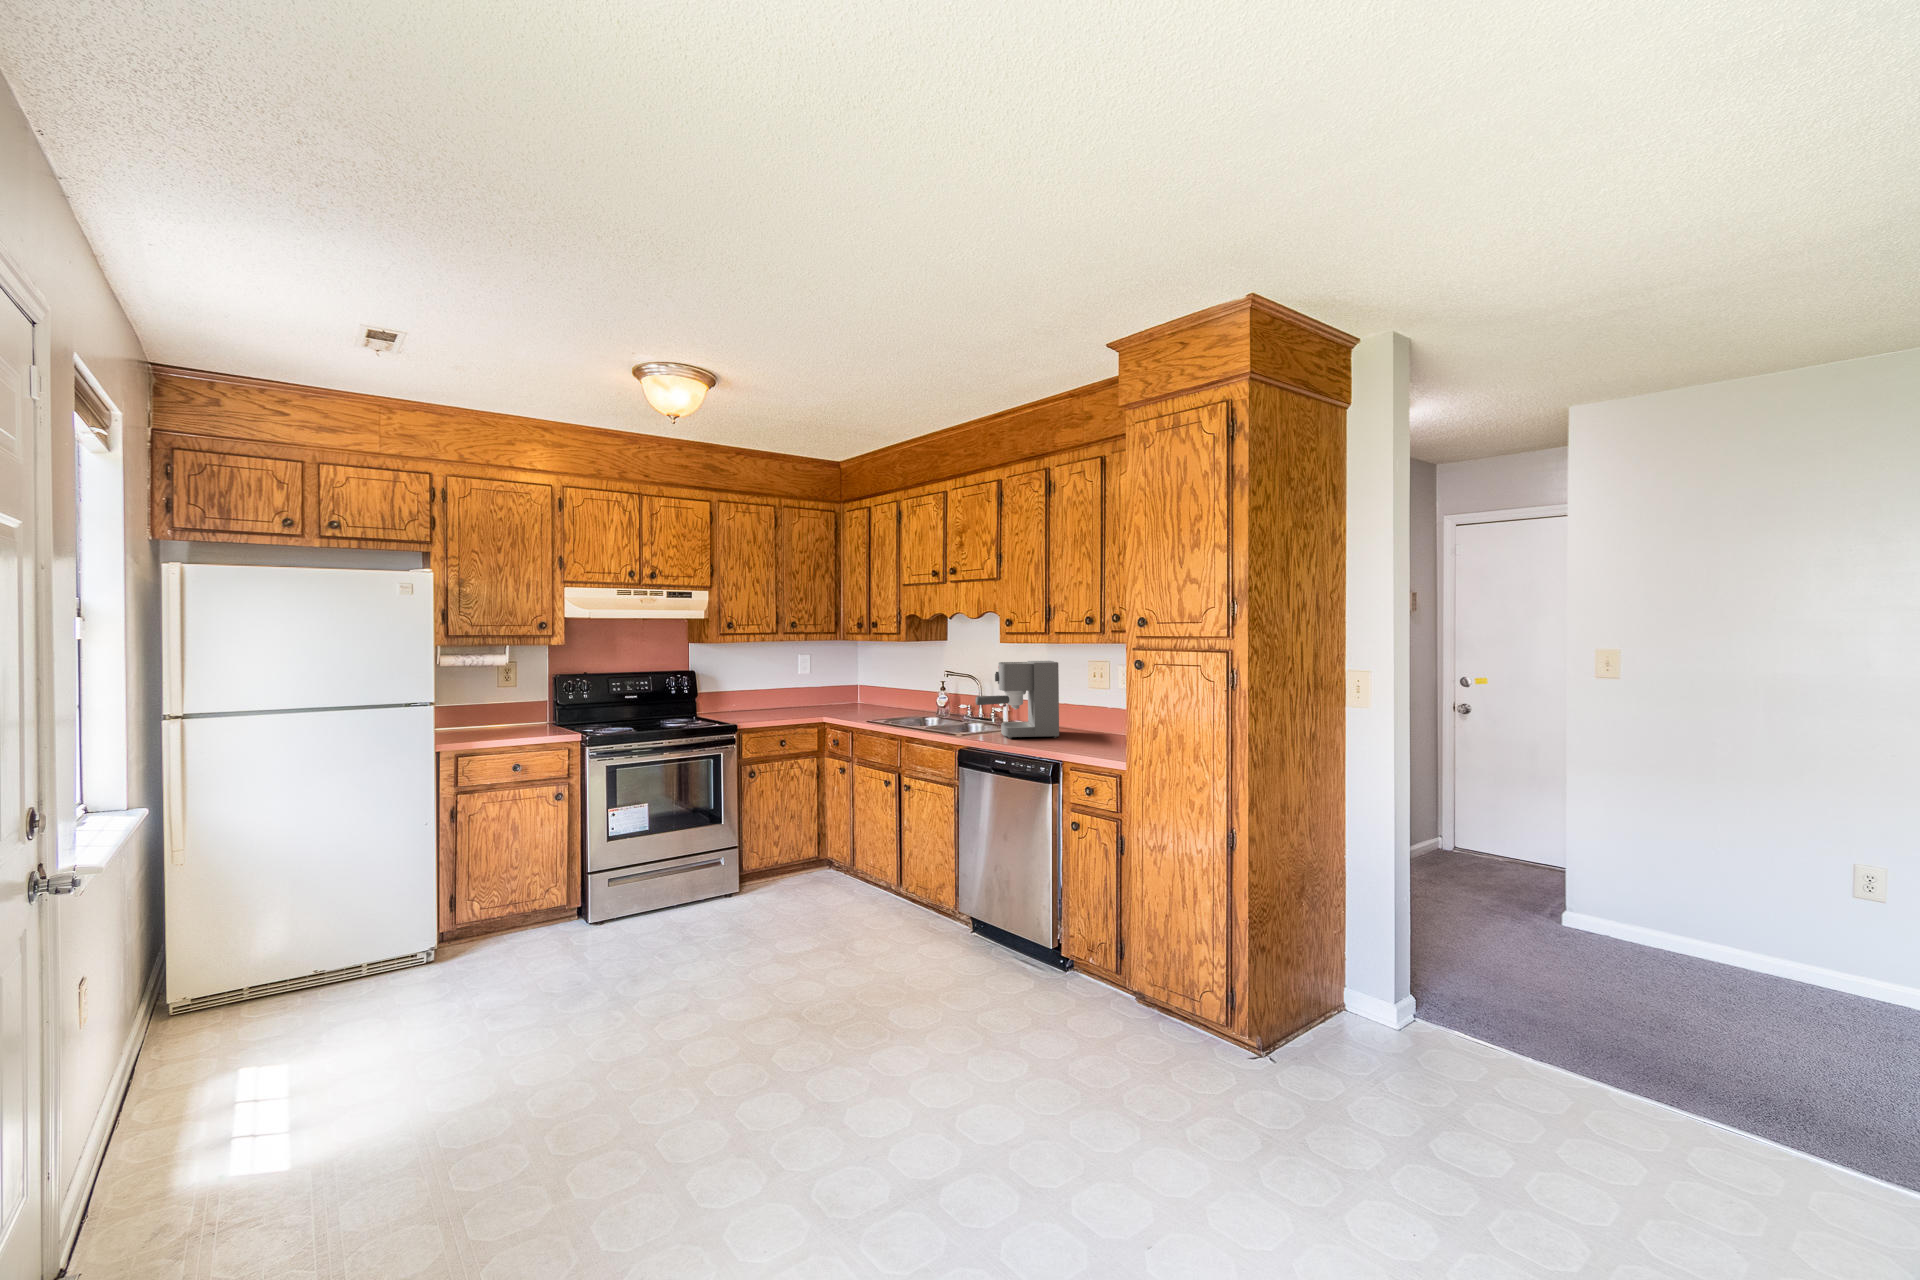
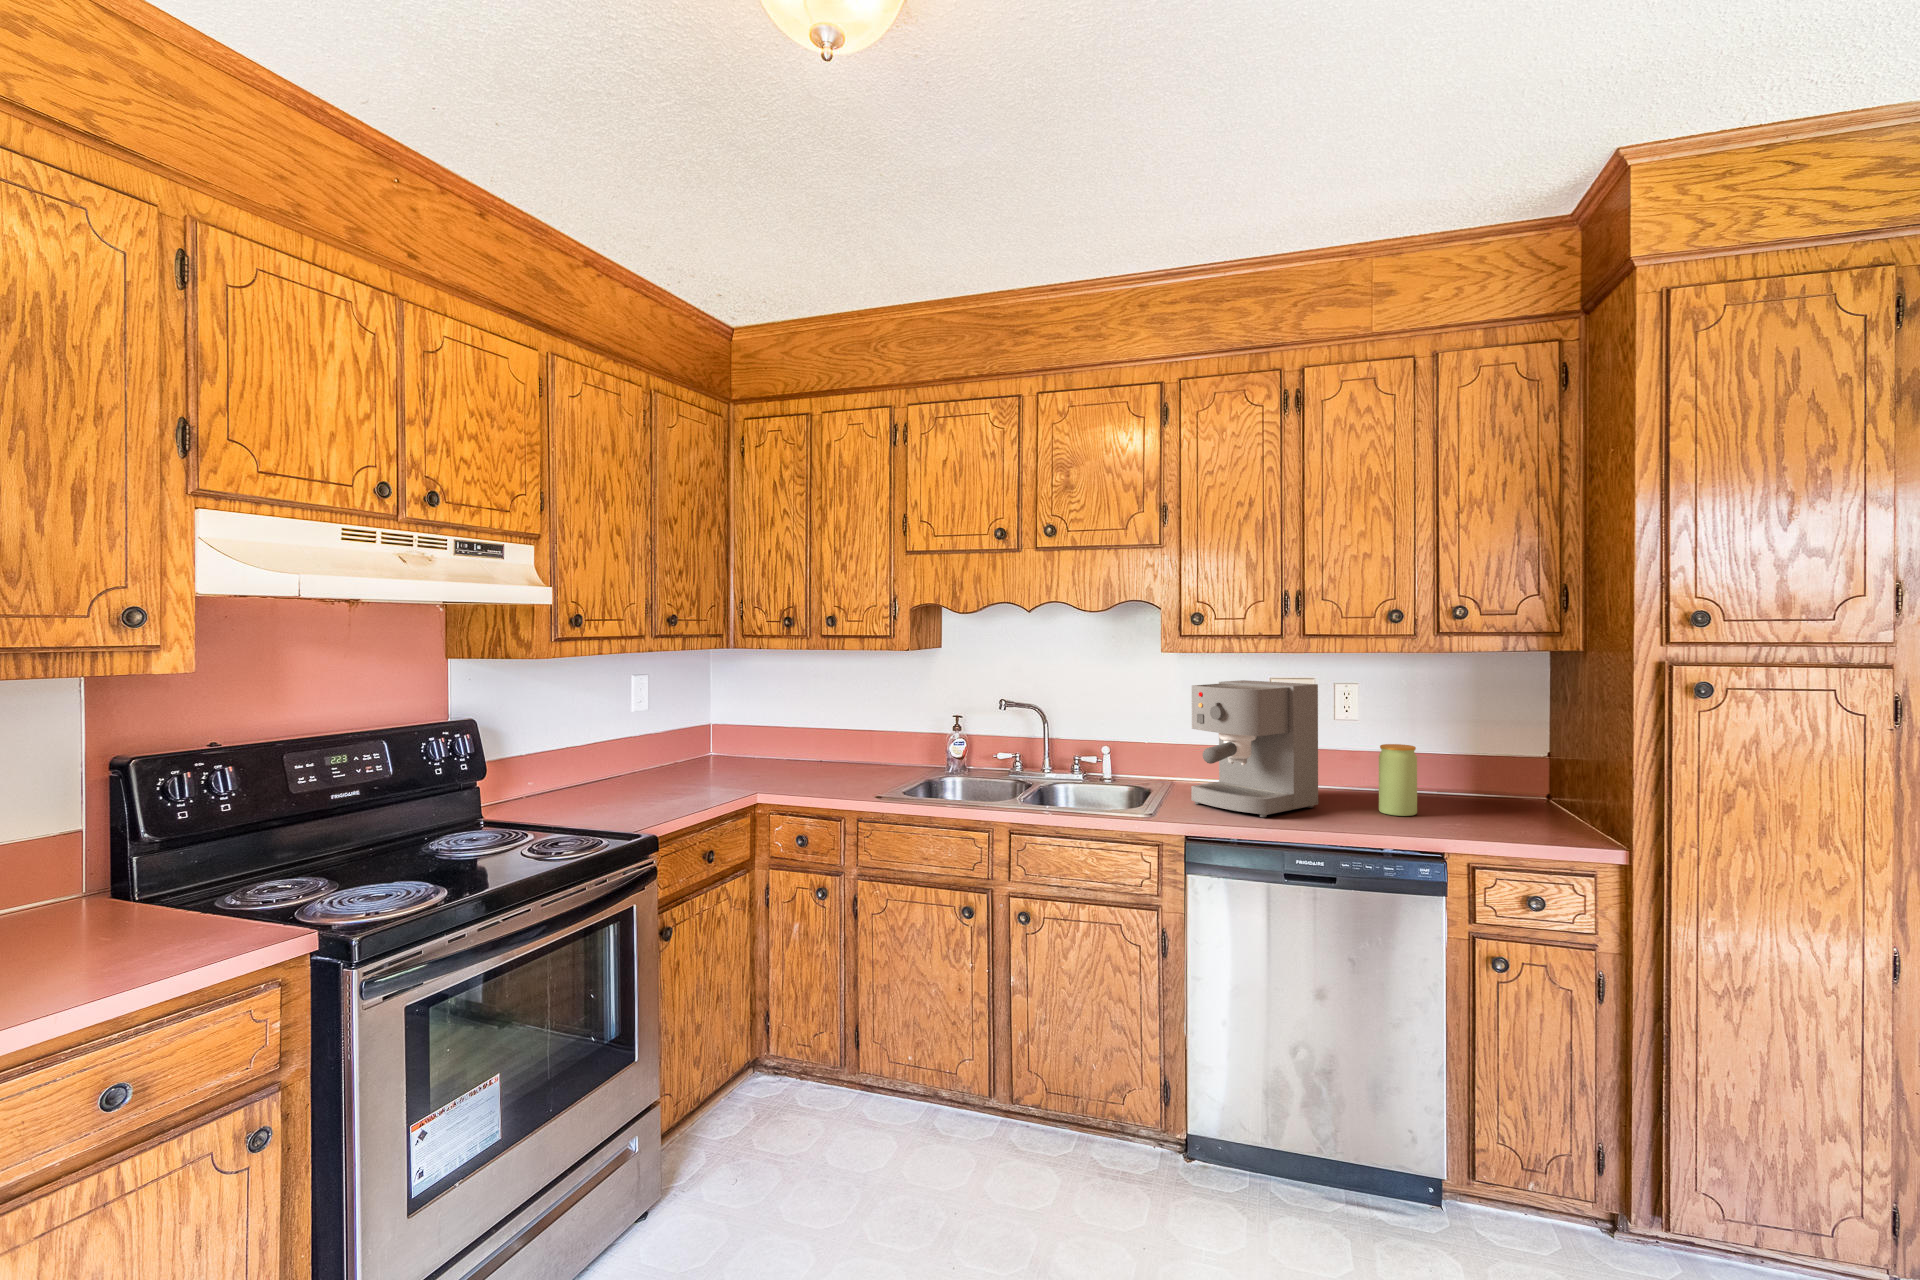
jar: none [1078,700,1099,743] -> present [1379,744,1417,816]

